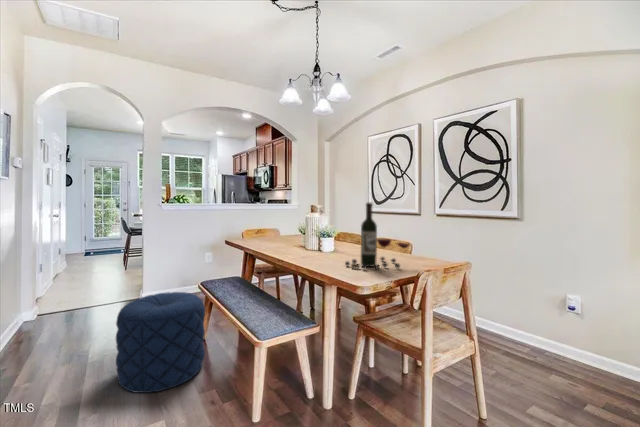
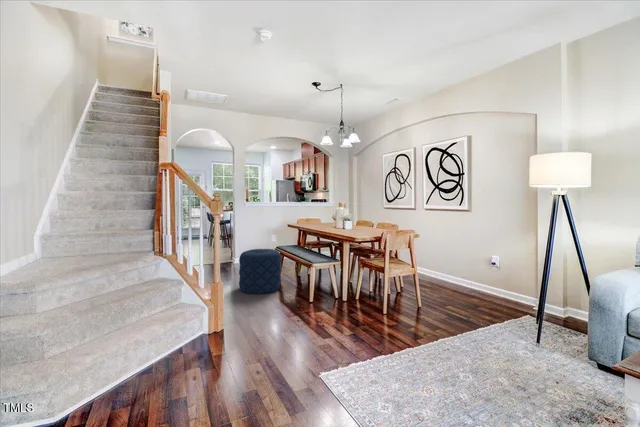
wine bottle: present [345,203,409,269] -> none [354,200,389,233]

